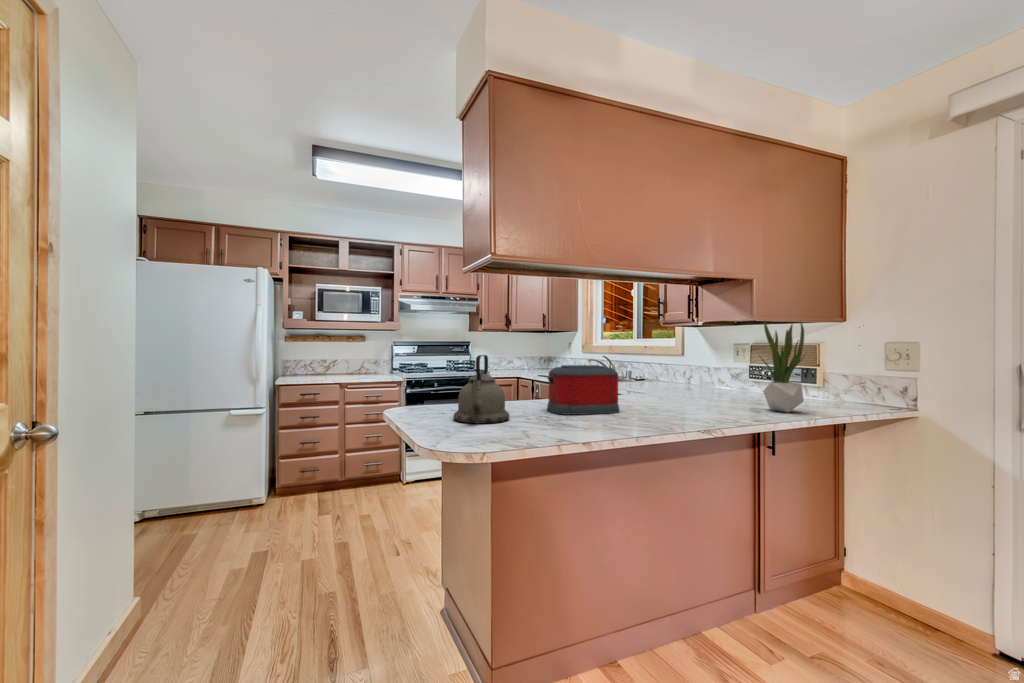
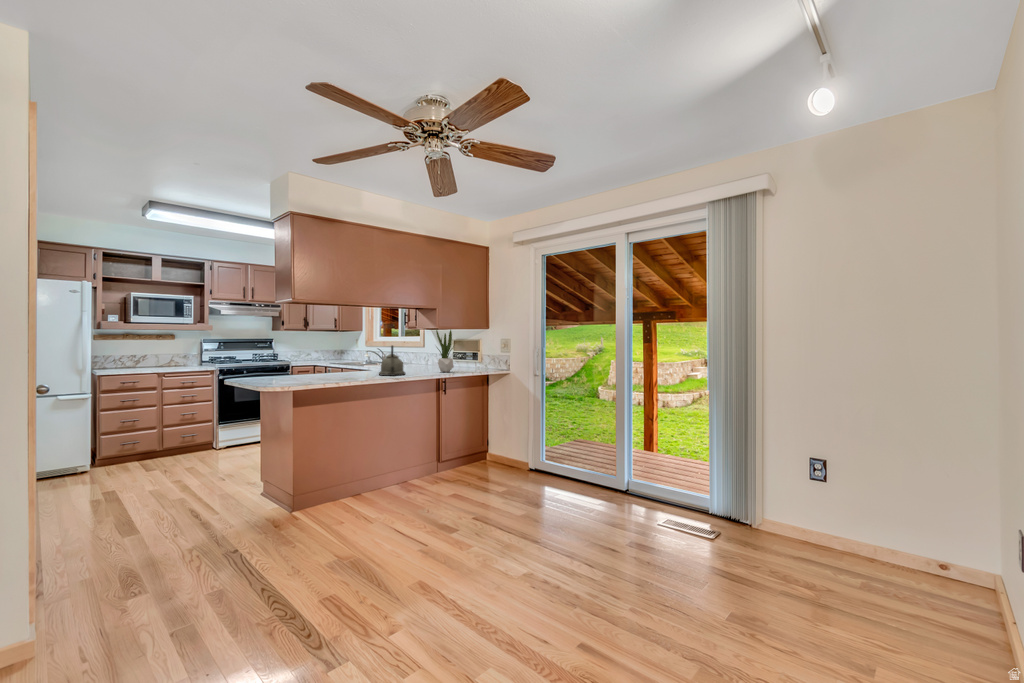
kettle: present [454,355,509,423] -> present [379,345,406,376]
toaster: present [547,365,619,415] -> none [323,352,363,376]

